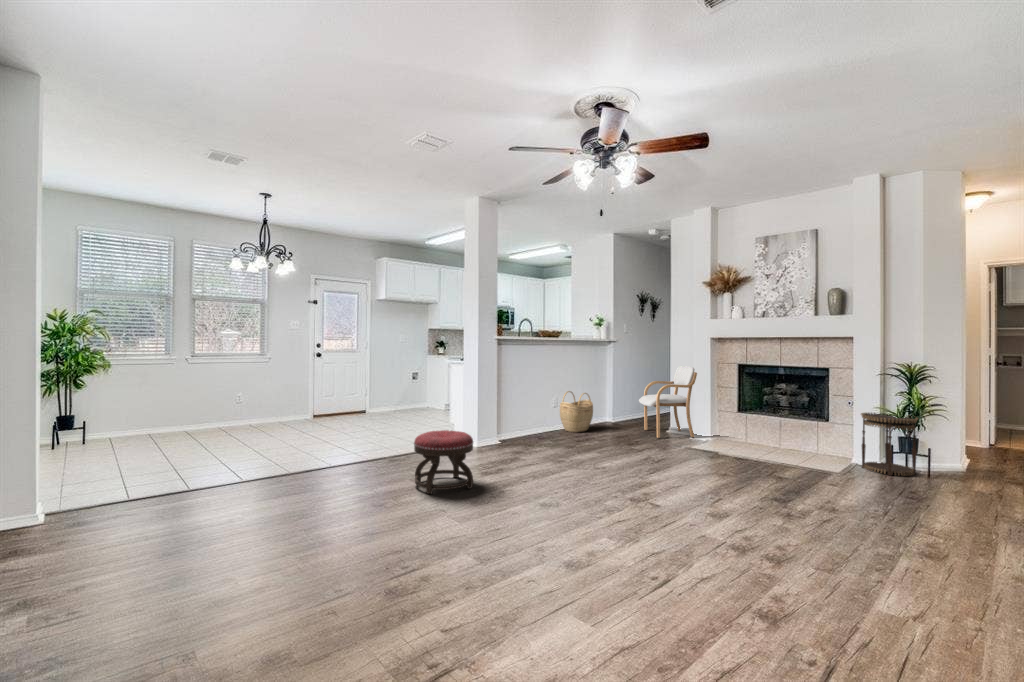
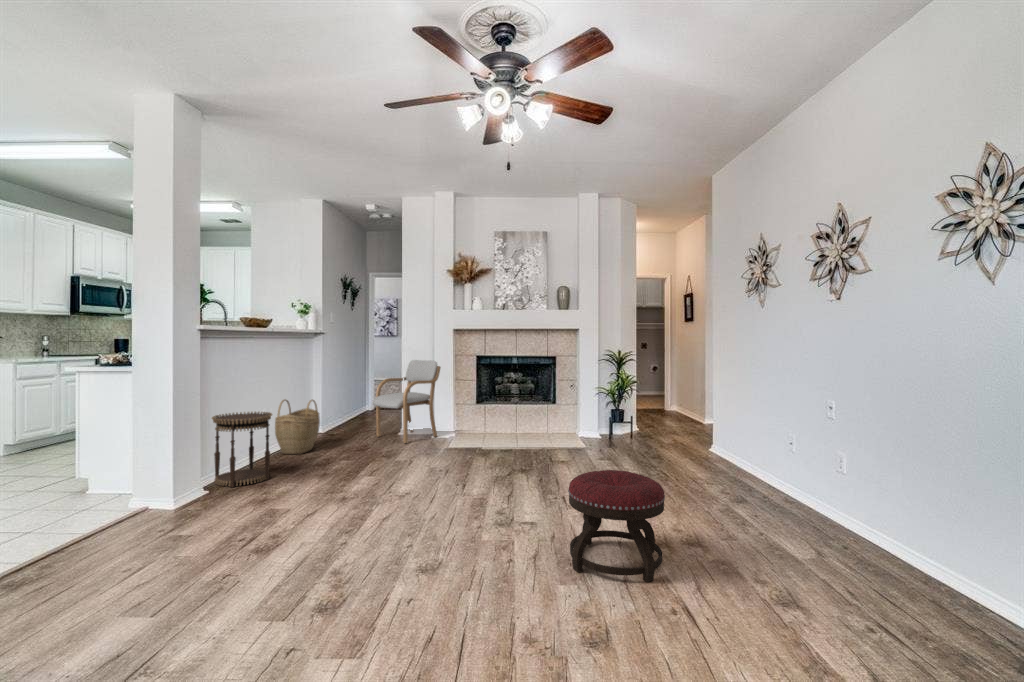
side table: present [861,413,918,476] -> present [212,412,272,487]
ottoman: present [414,430,473,494] -> present [568,470,665,582]

